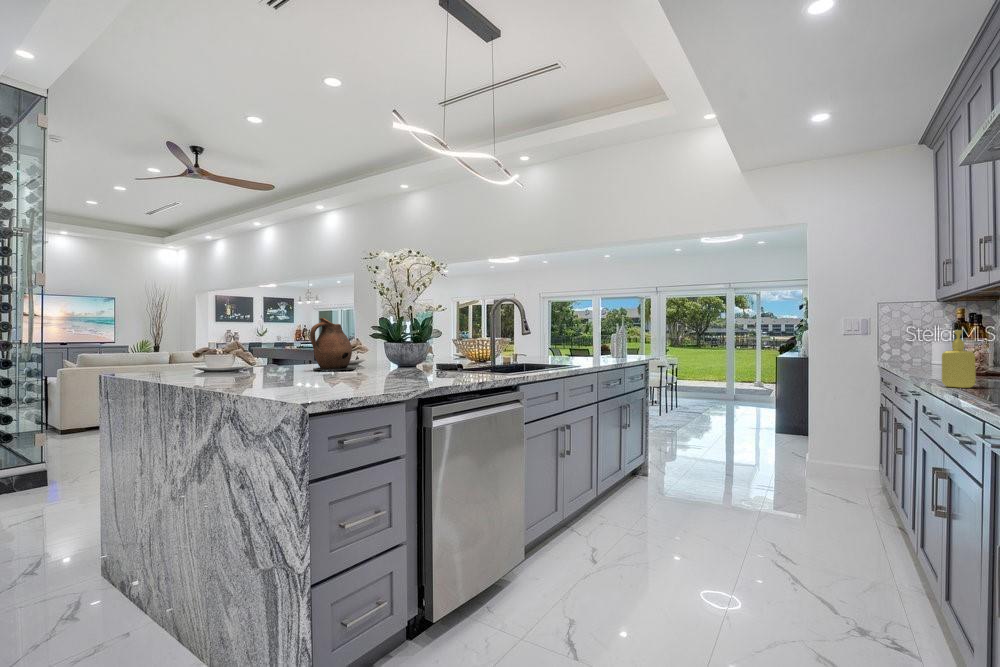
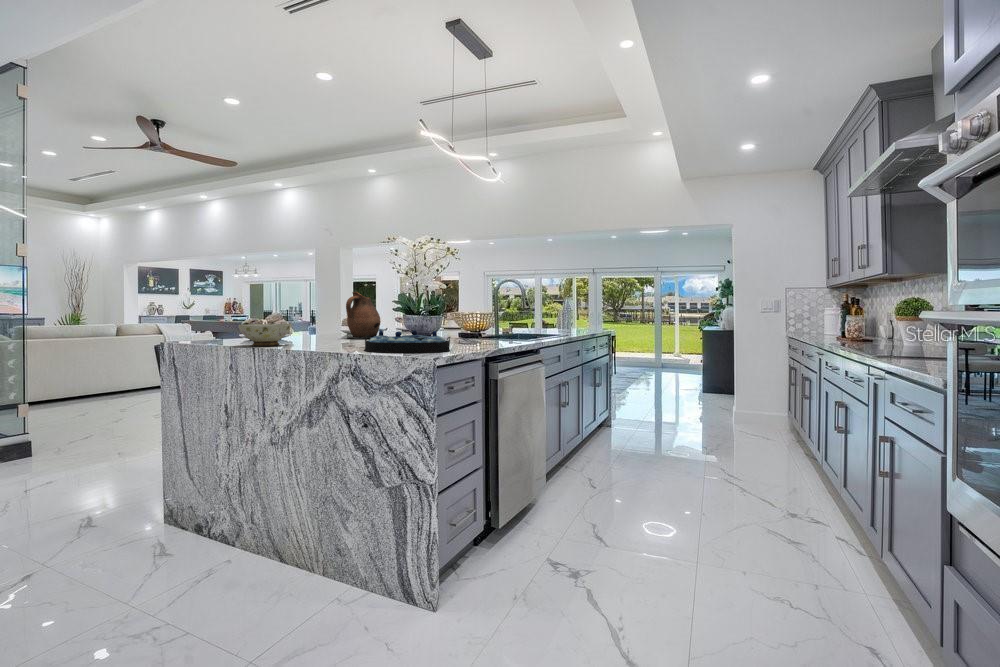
soap dispenser: present [942,330,976,388] -> none [844,307,866,347]
ceramic bowl: none [153,355,218,382] -> present [238,324,291,346]
serving tray: none [260,365,366,395] -> present [365,330,450,353]

